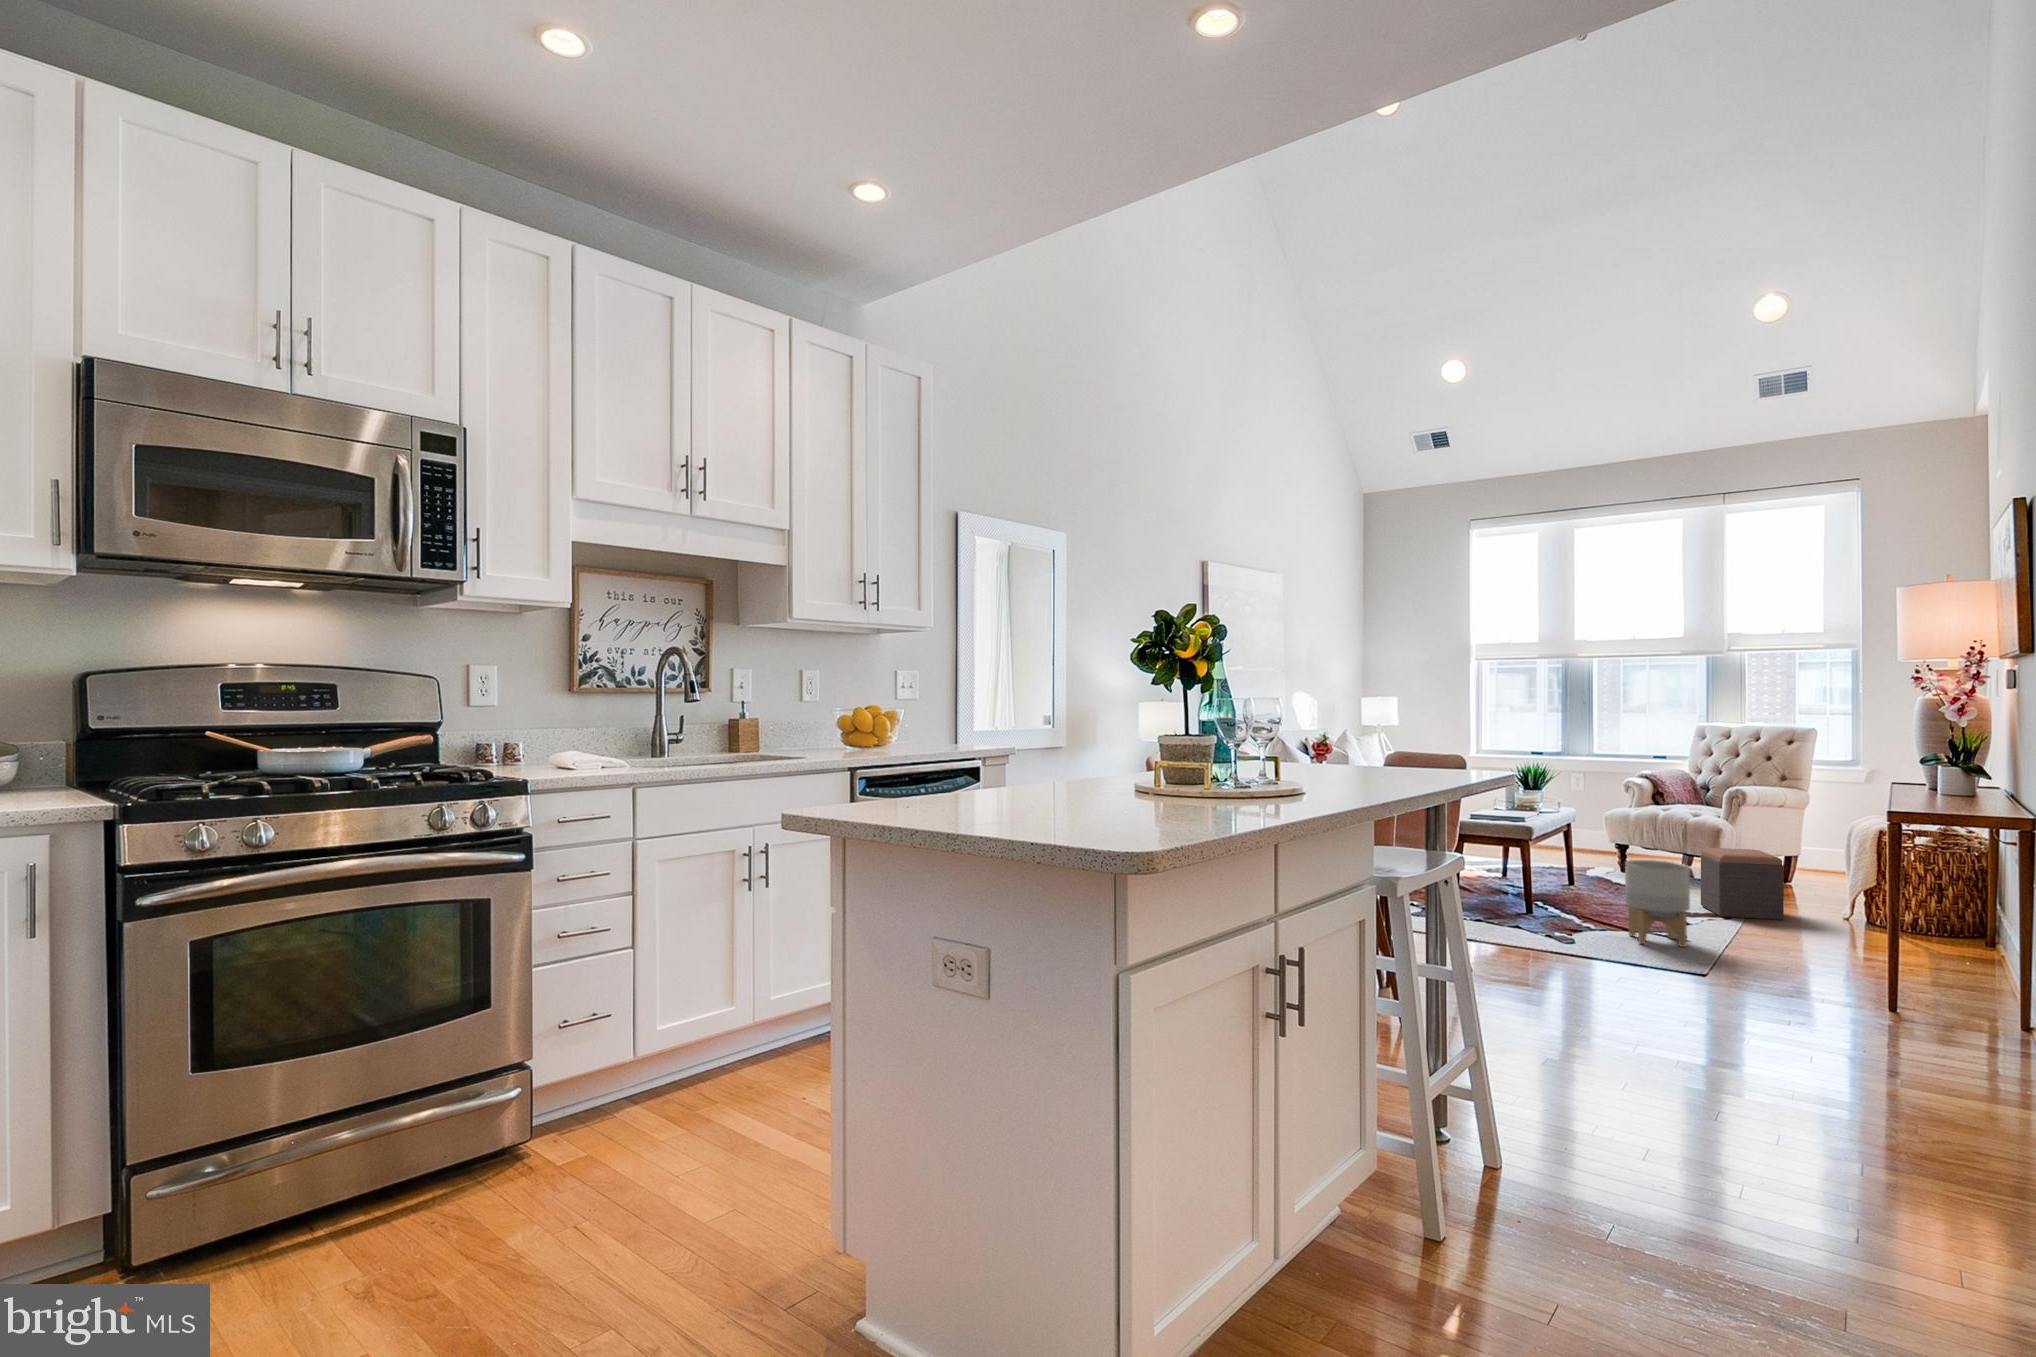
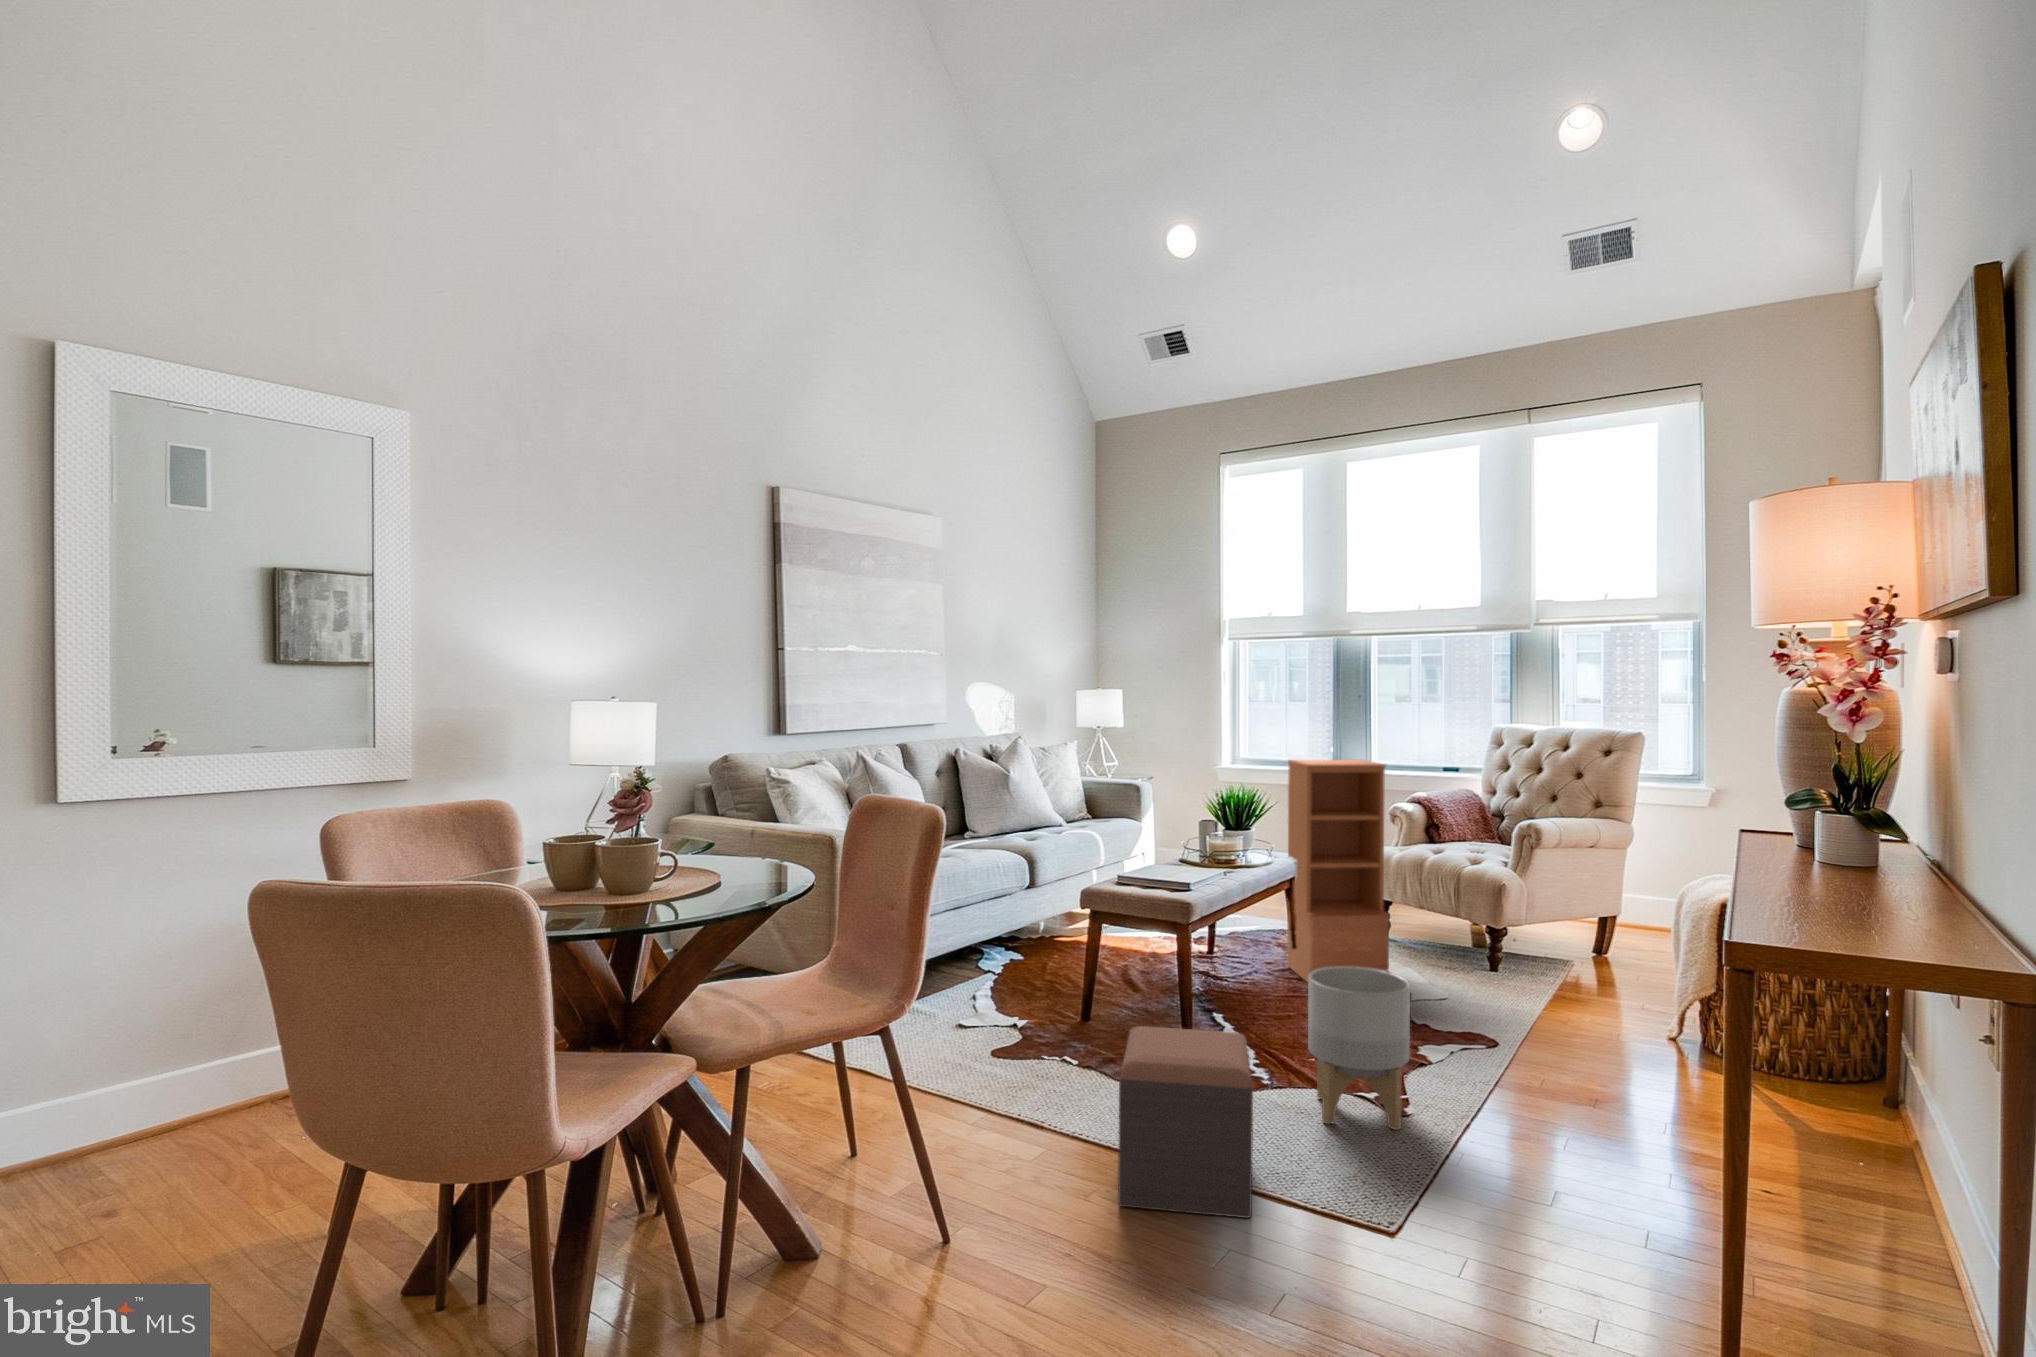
bookcase: none [1565,746,1643,893] -> present [1287,760,1389,983]
footstool: present [1701,848,1784,920] -> present [1118,1026,1253,1218]

